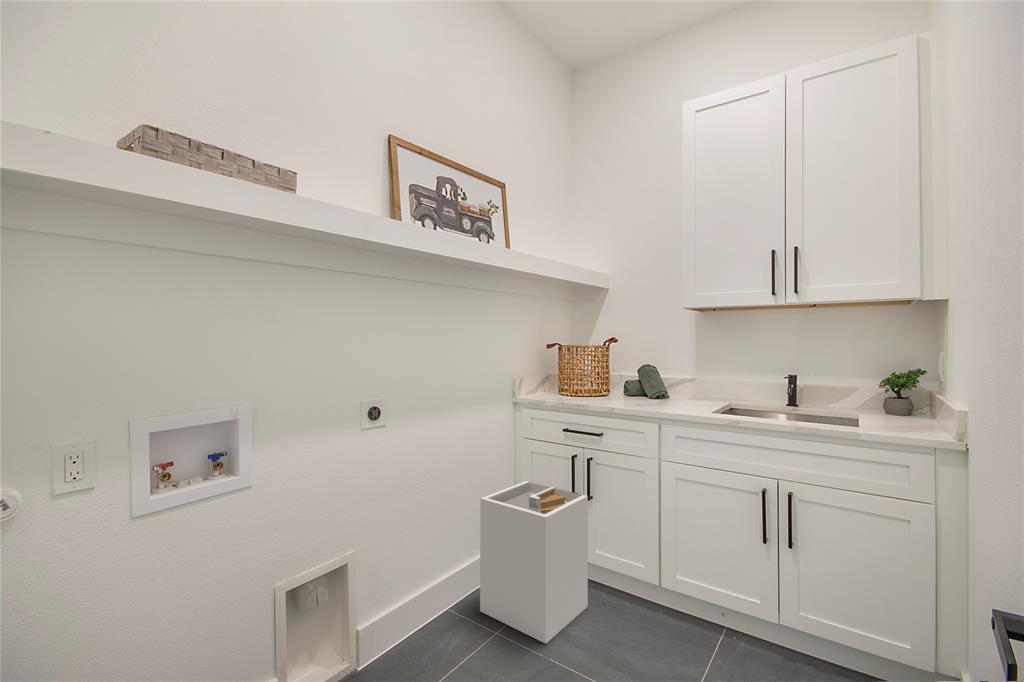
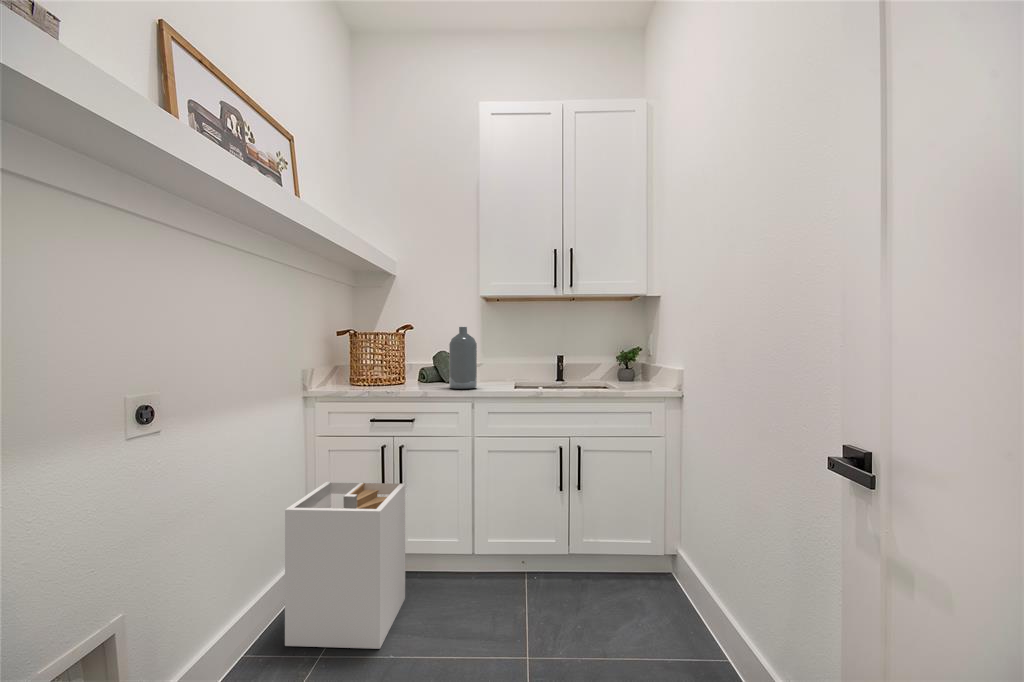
bottle: none [641,344,670,409] -> present [449,327,477,389]

